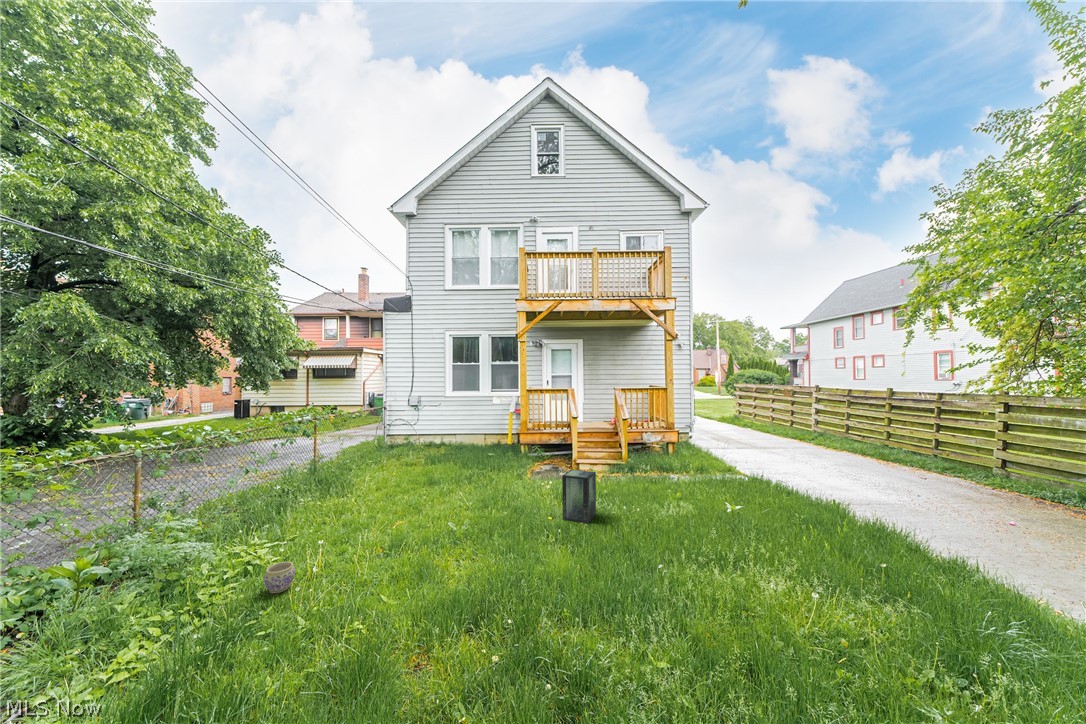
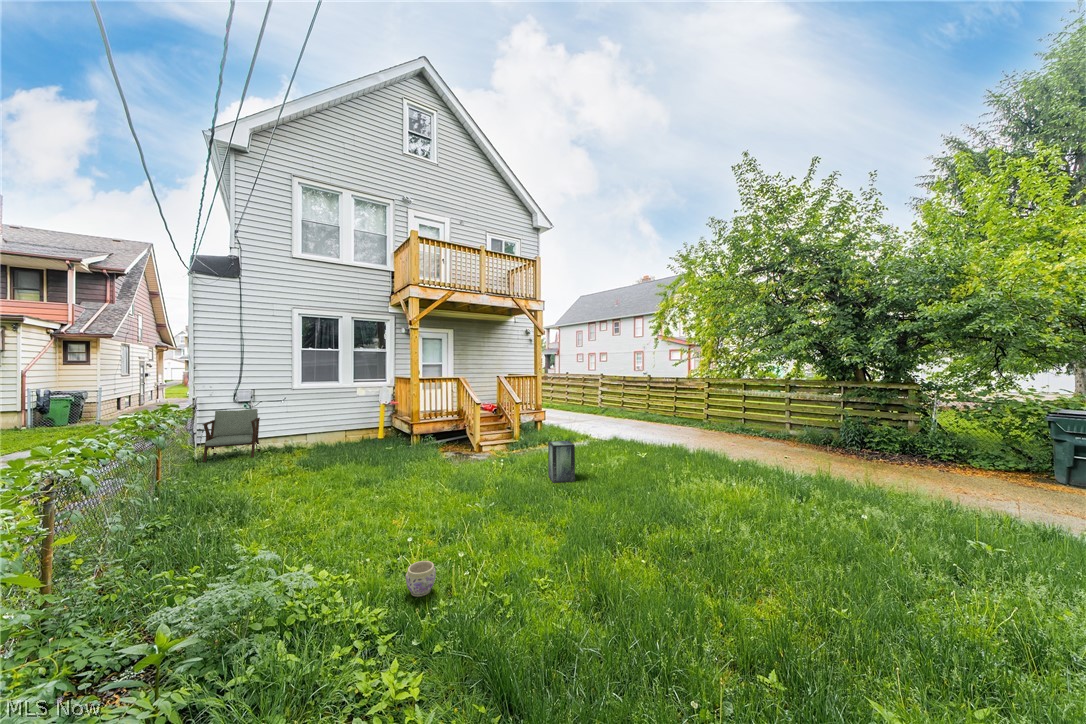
lounge chair: none [383,411,424,449] -> present [202,409,260,462]

